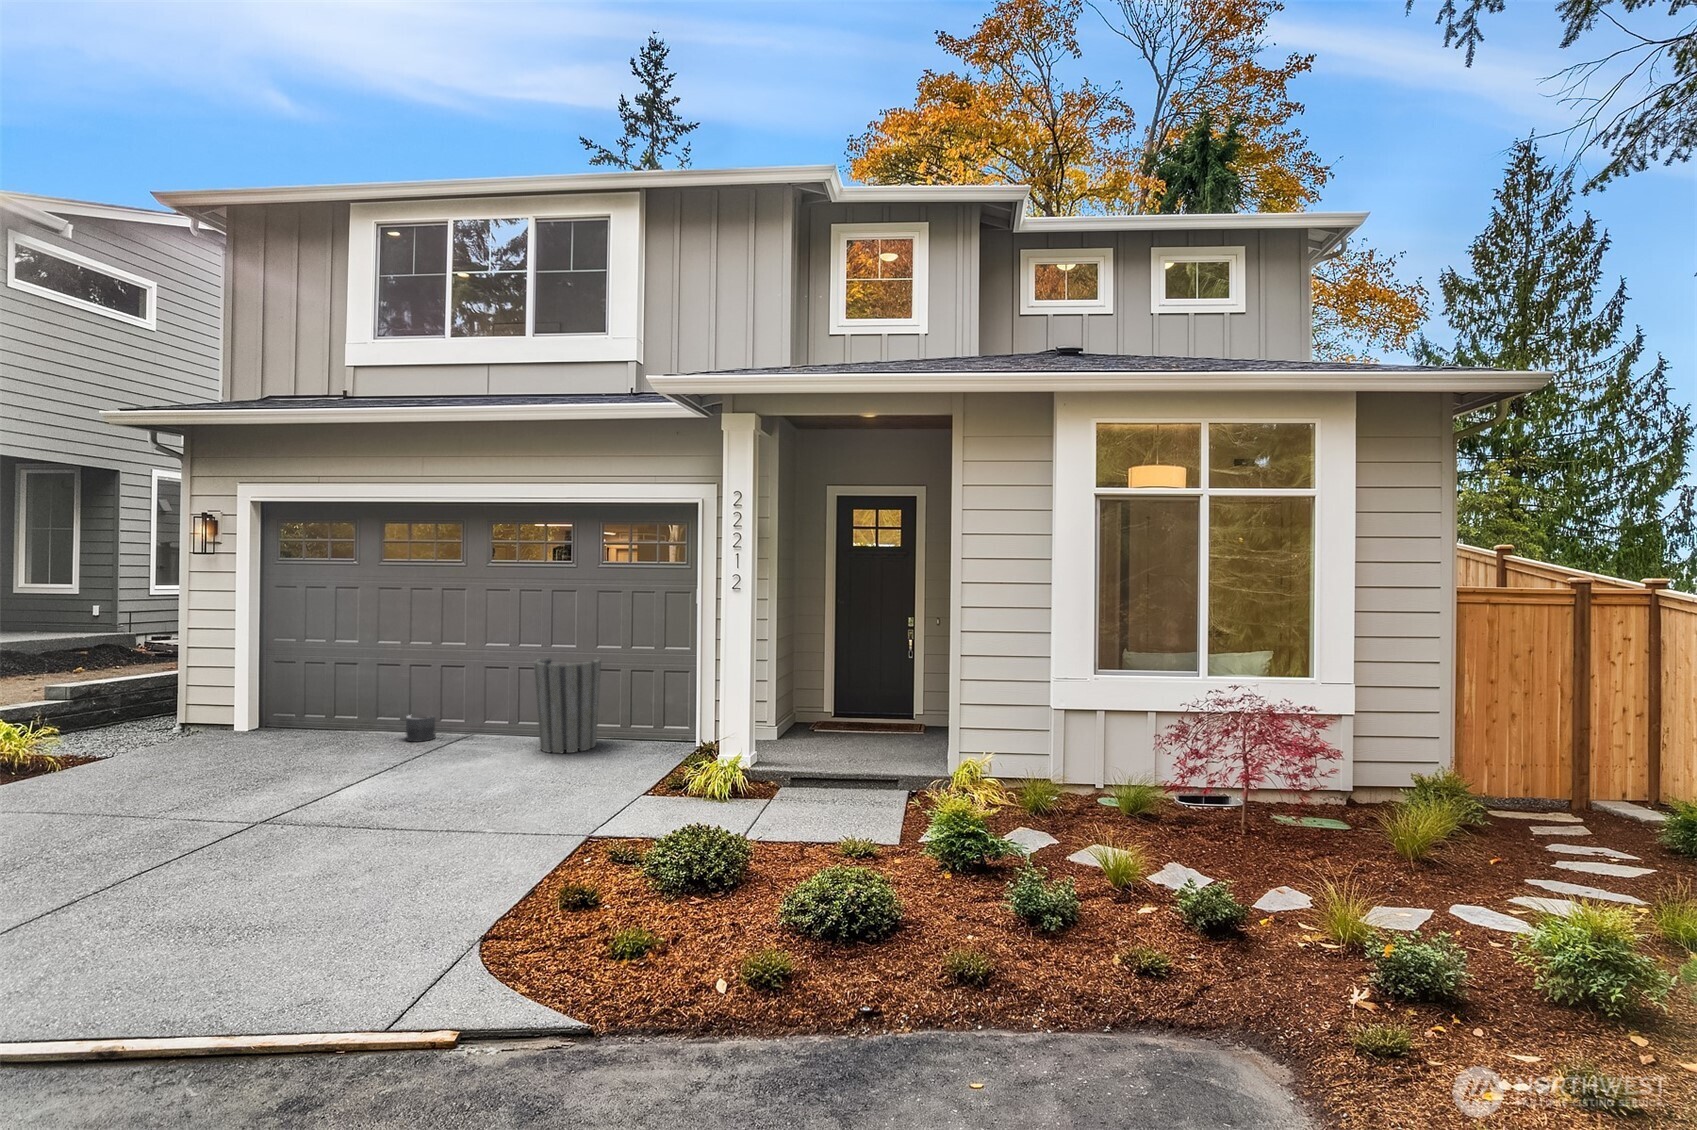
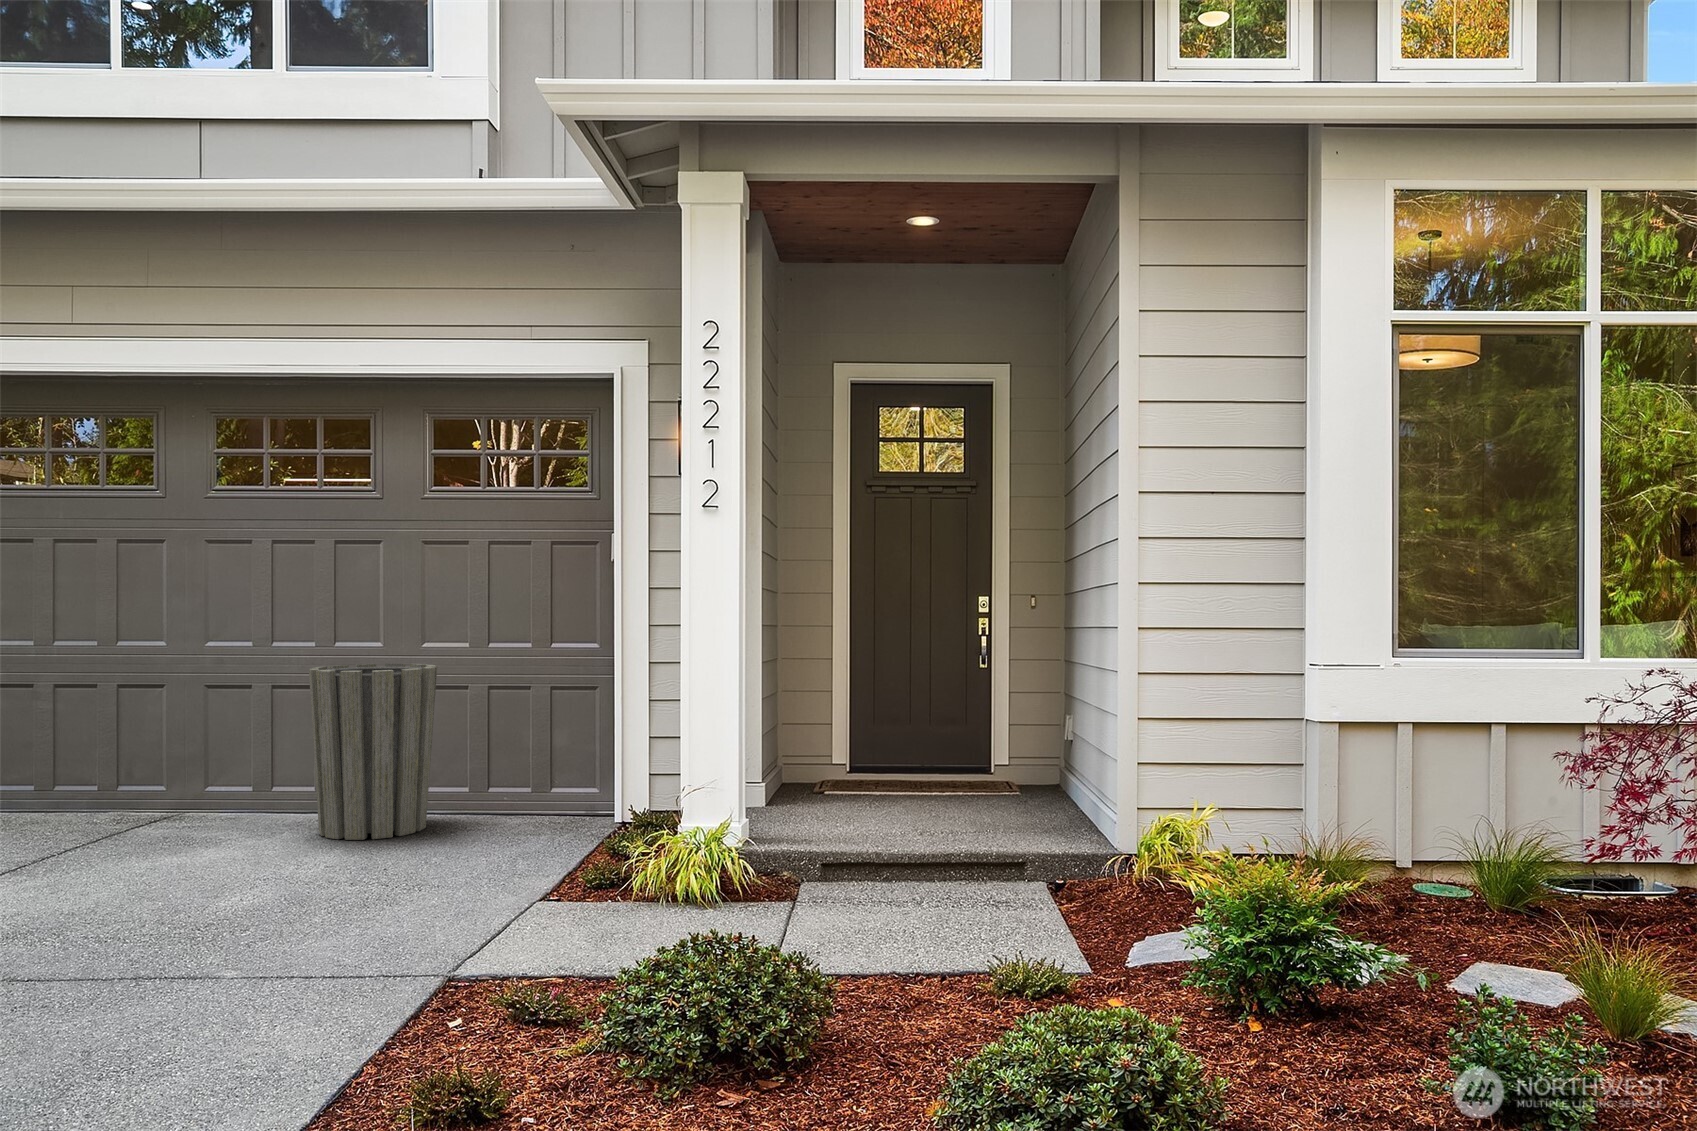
planter: present [406,715,436,742] -> none [55,776,115,828]

